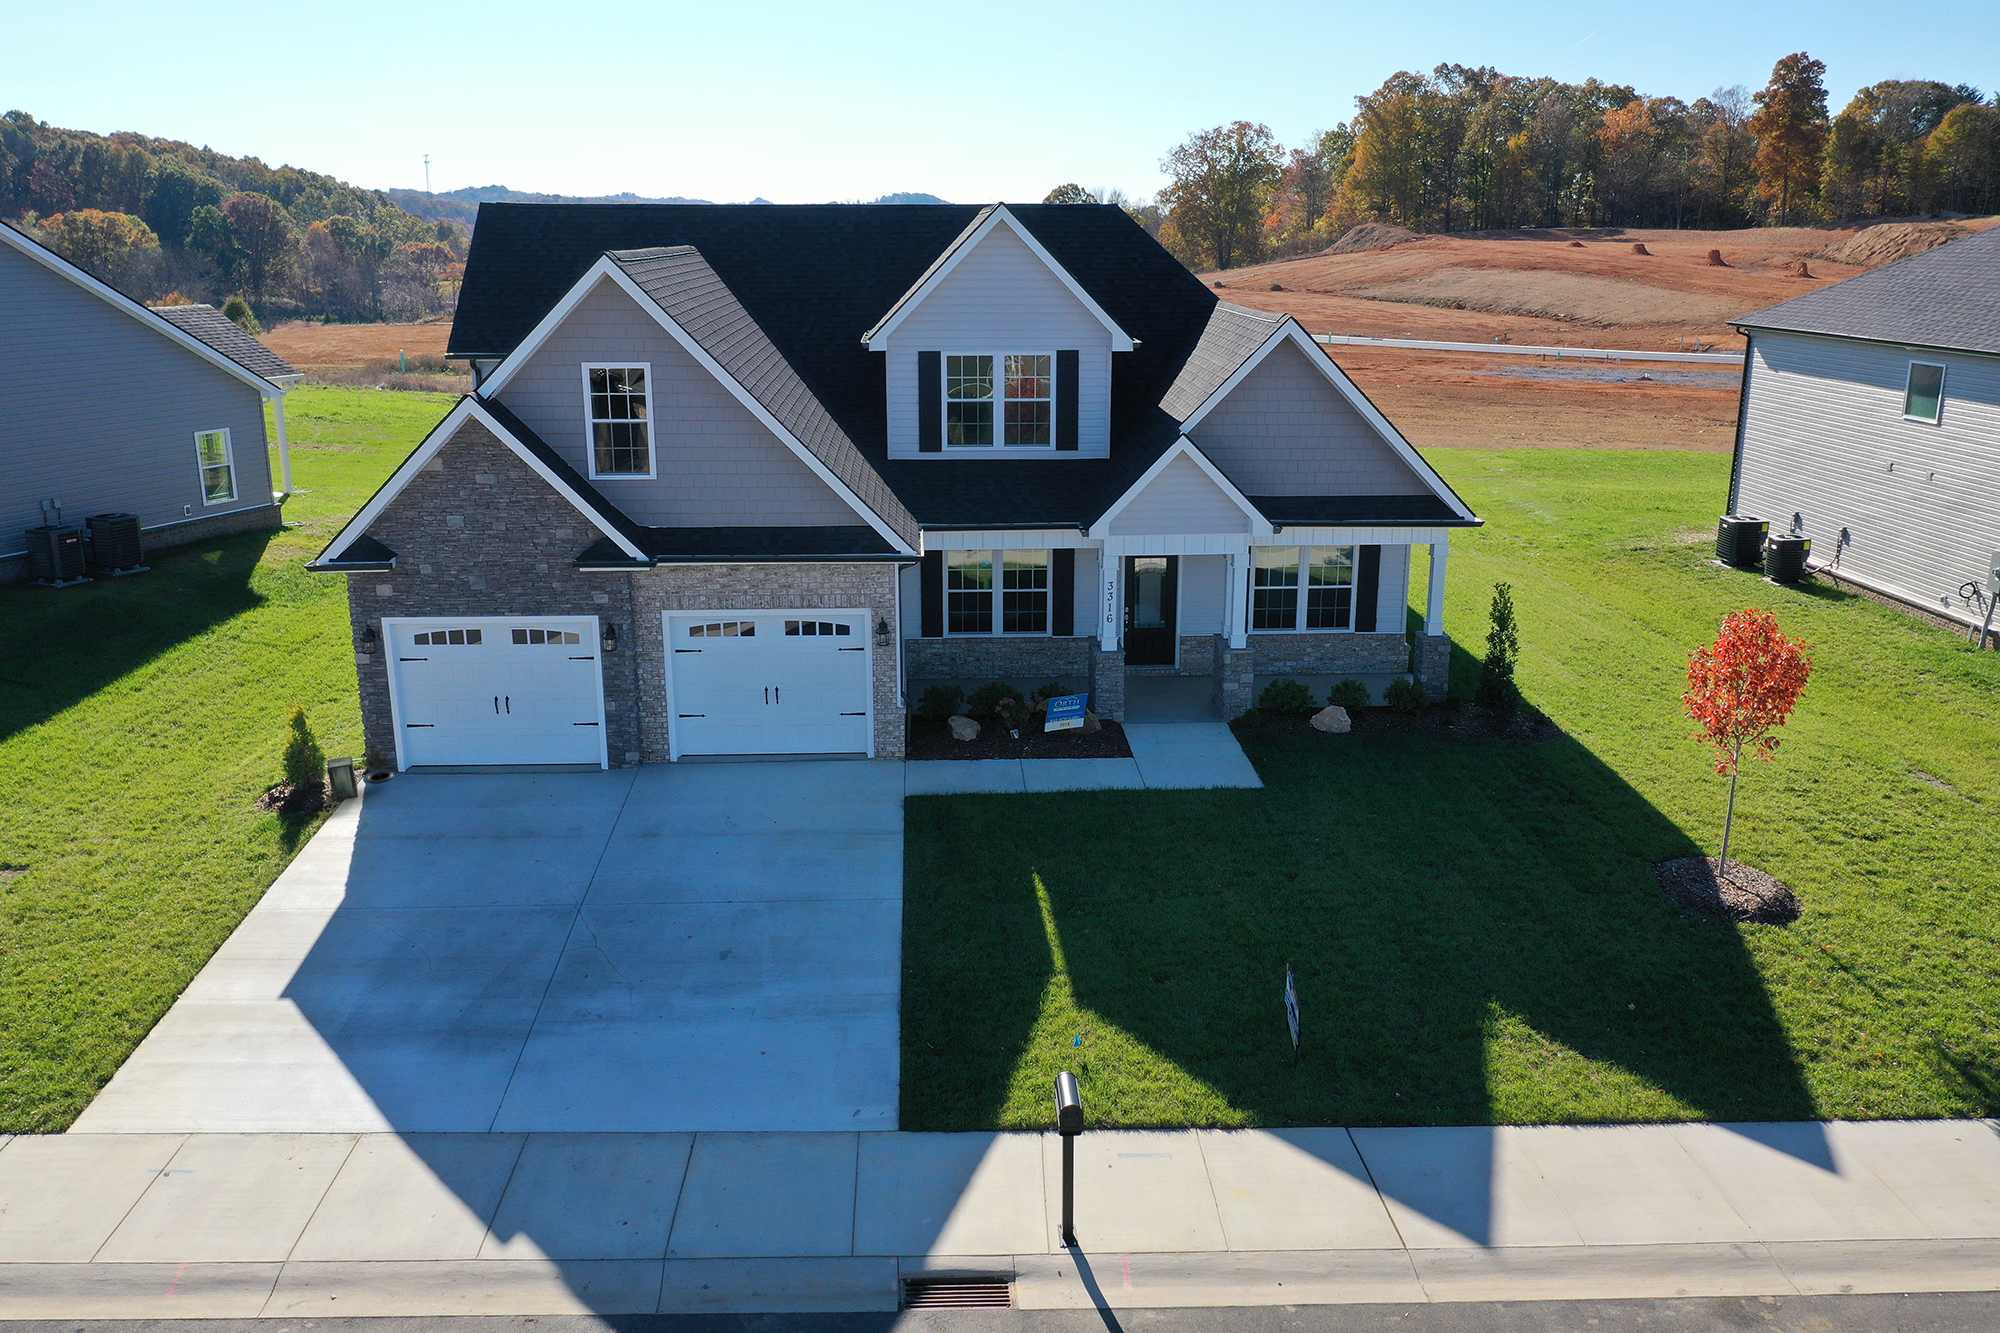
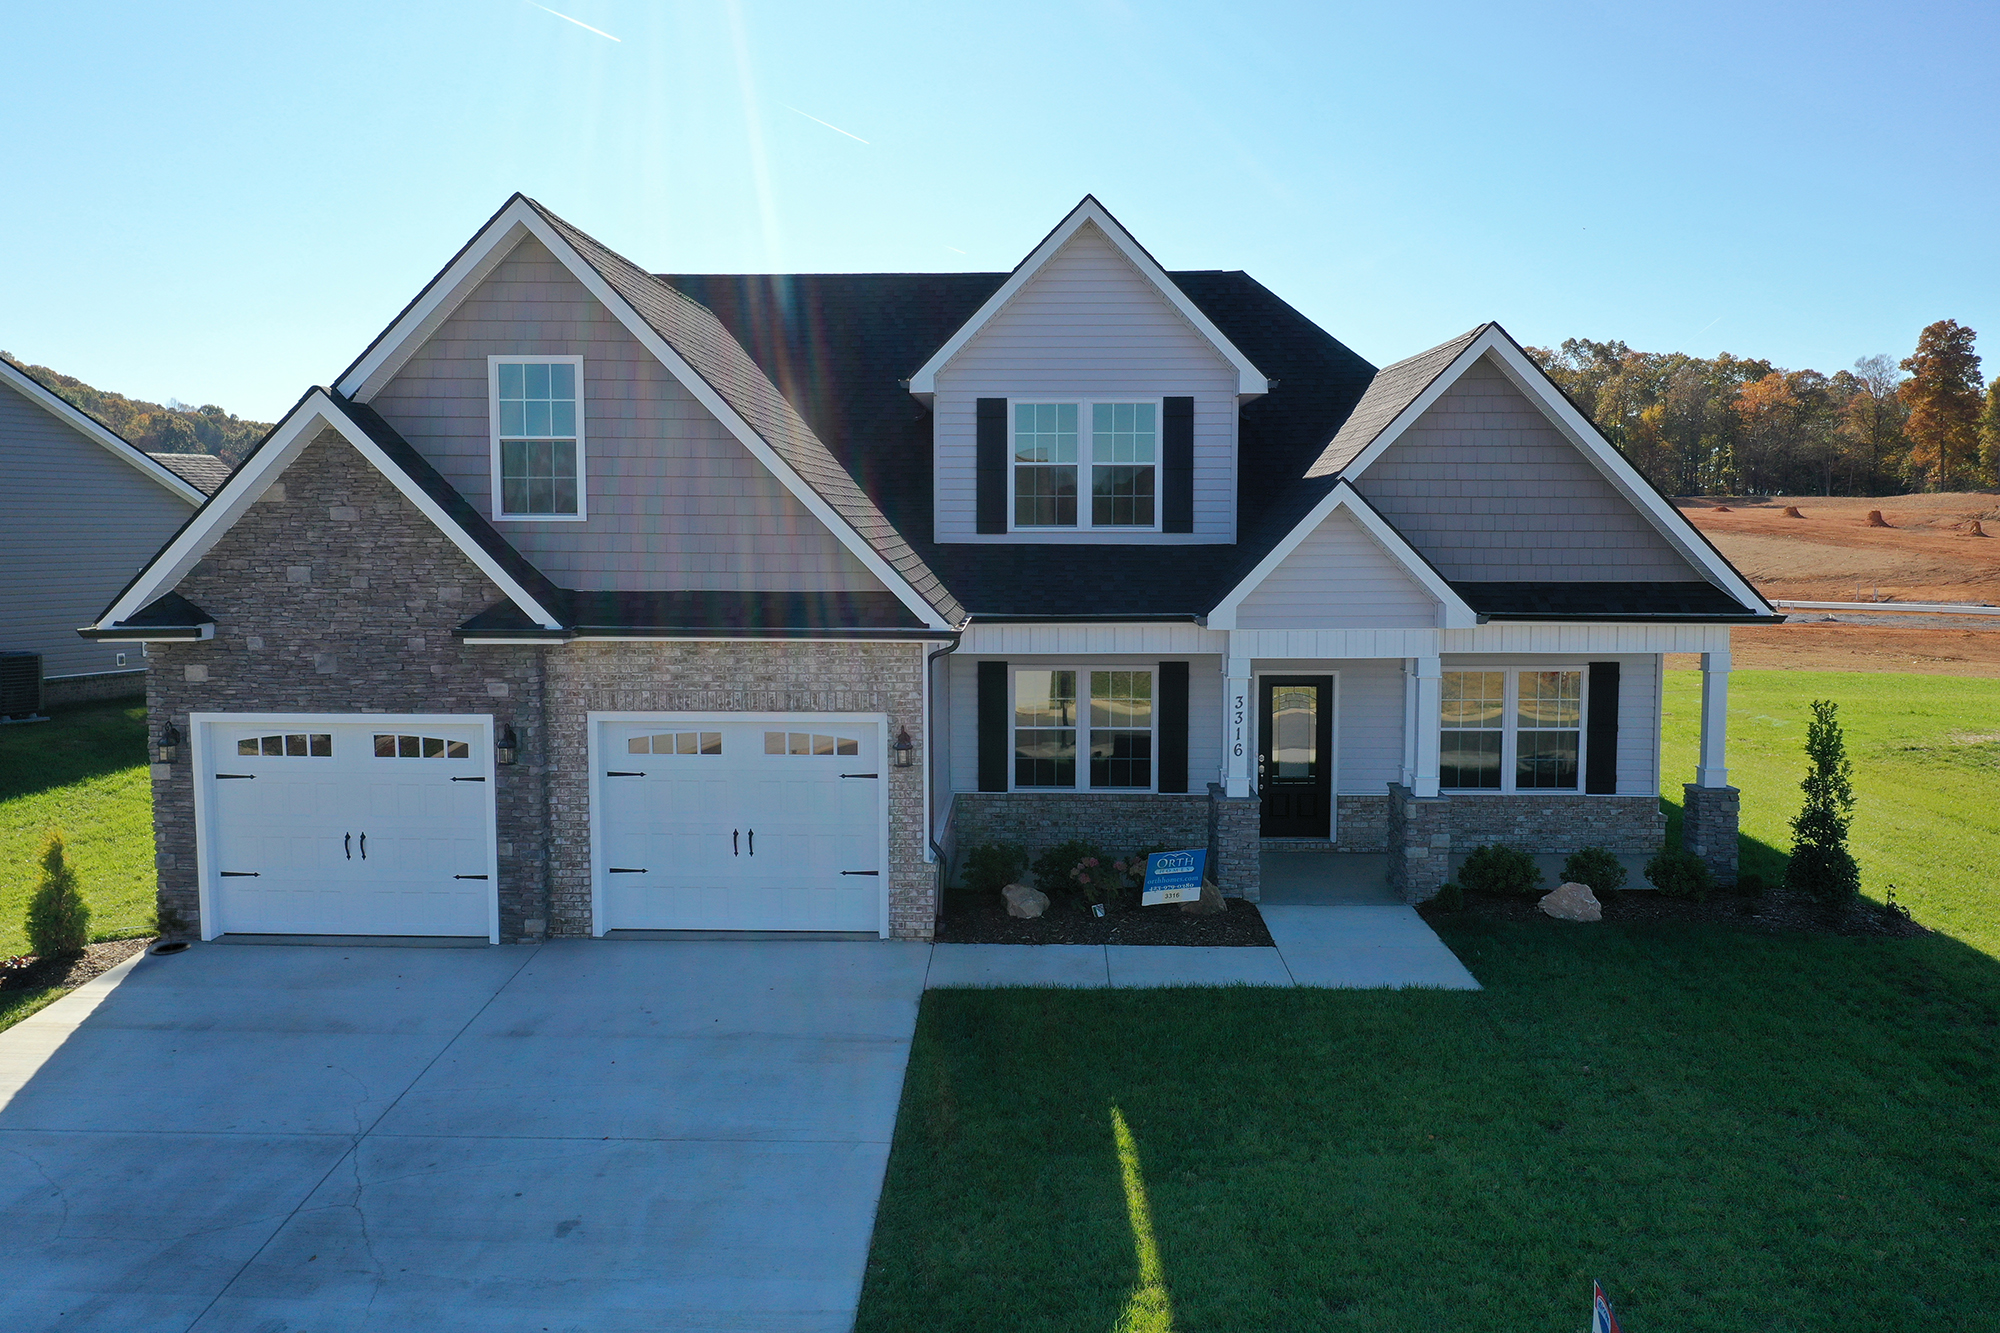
storage box: present [327,756,358,801] -> none [76,911,128,976]

